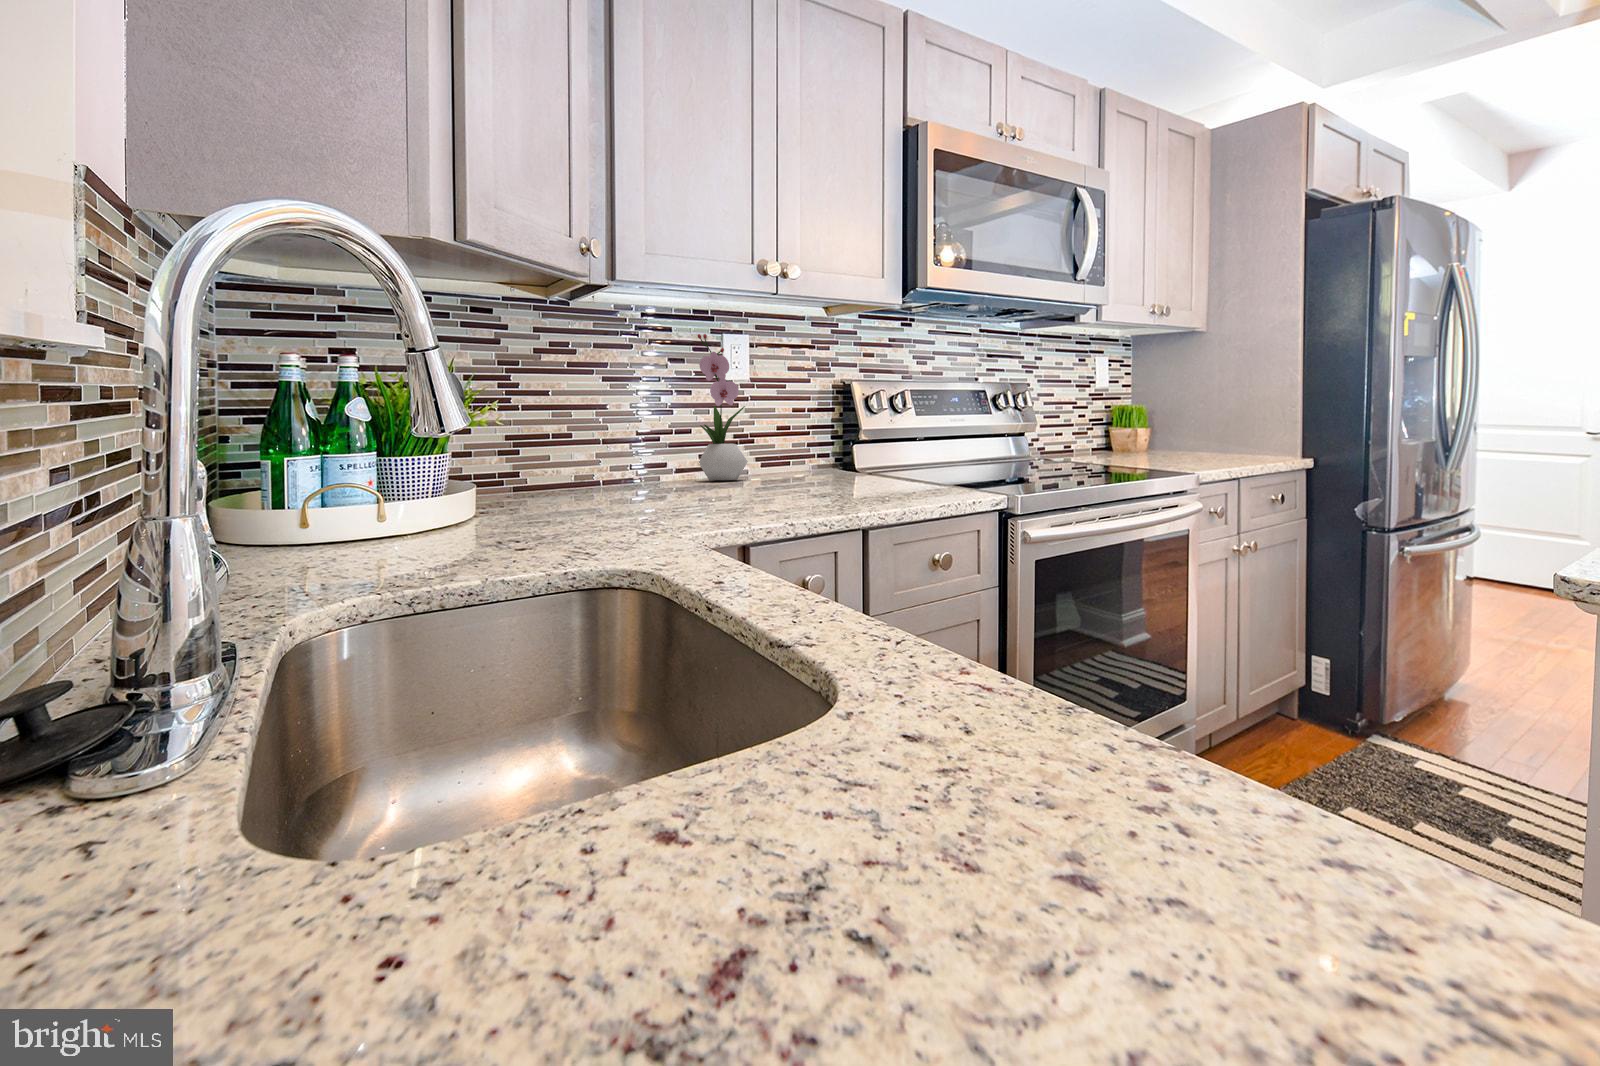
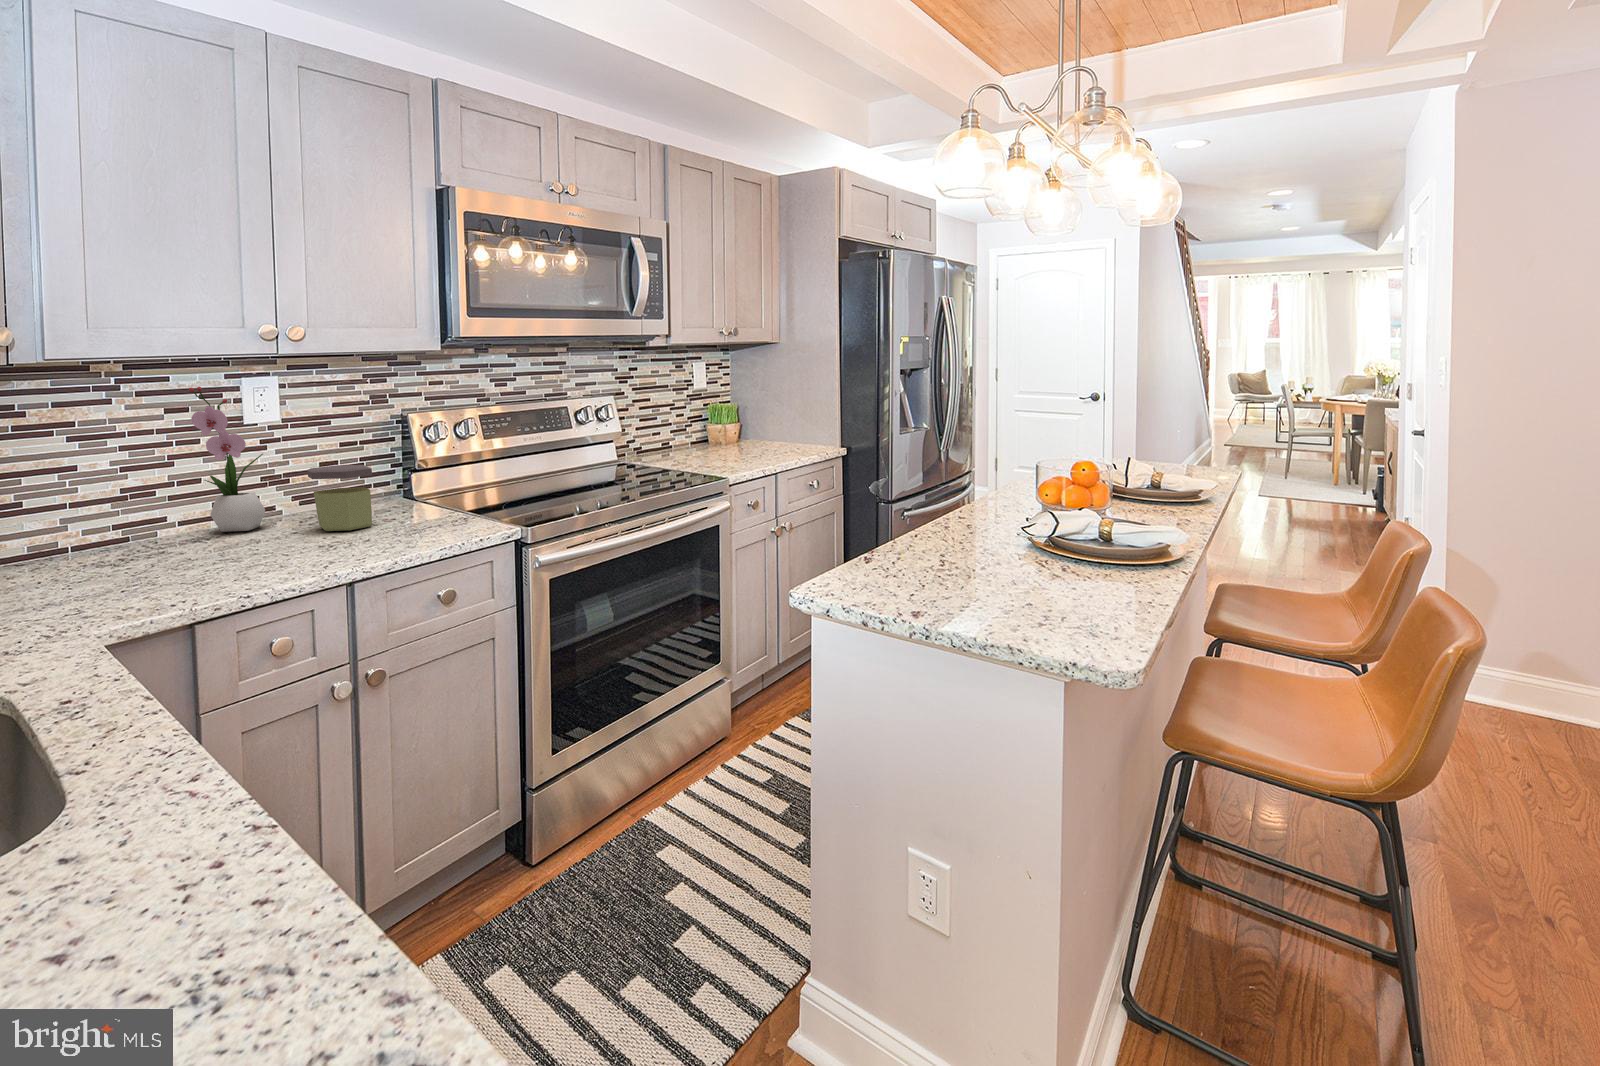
jar: none [794,415,857,480] -> present [307,465,372,531]

